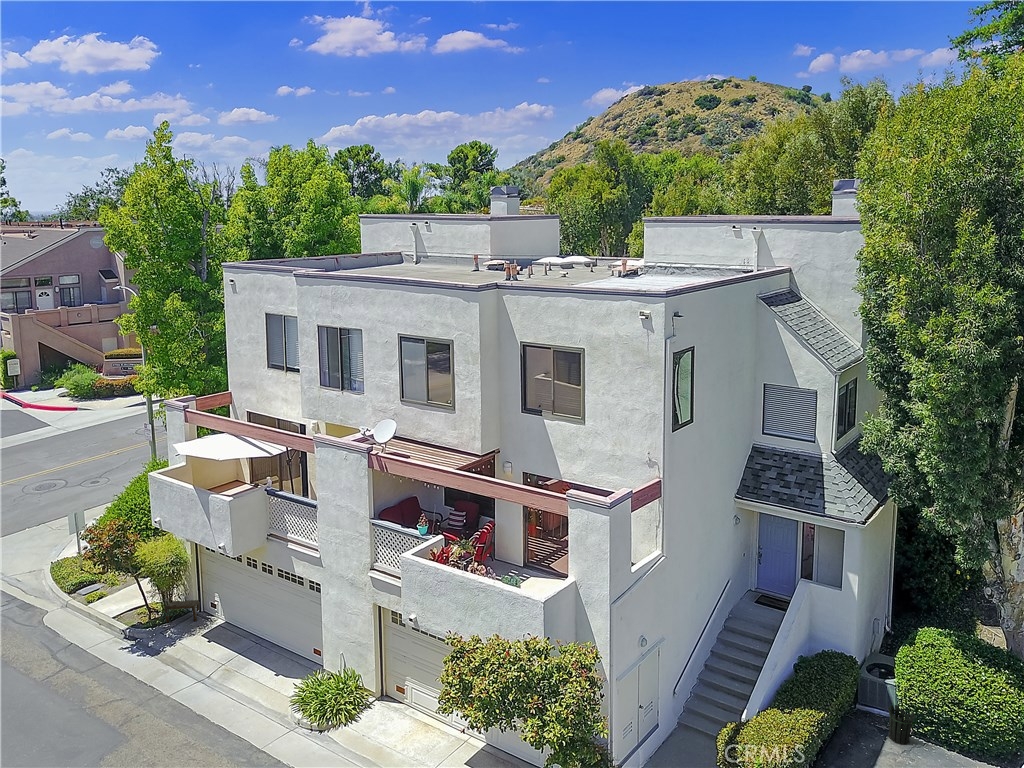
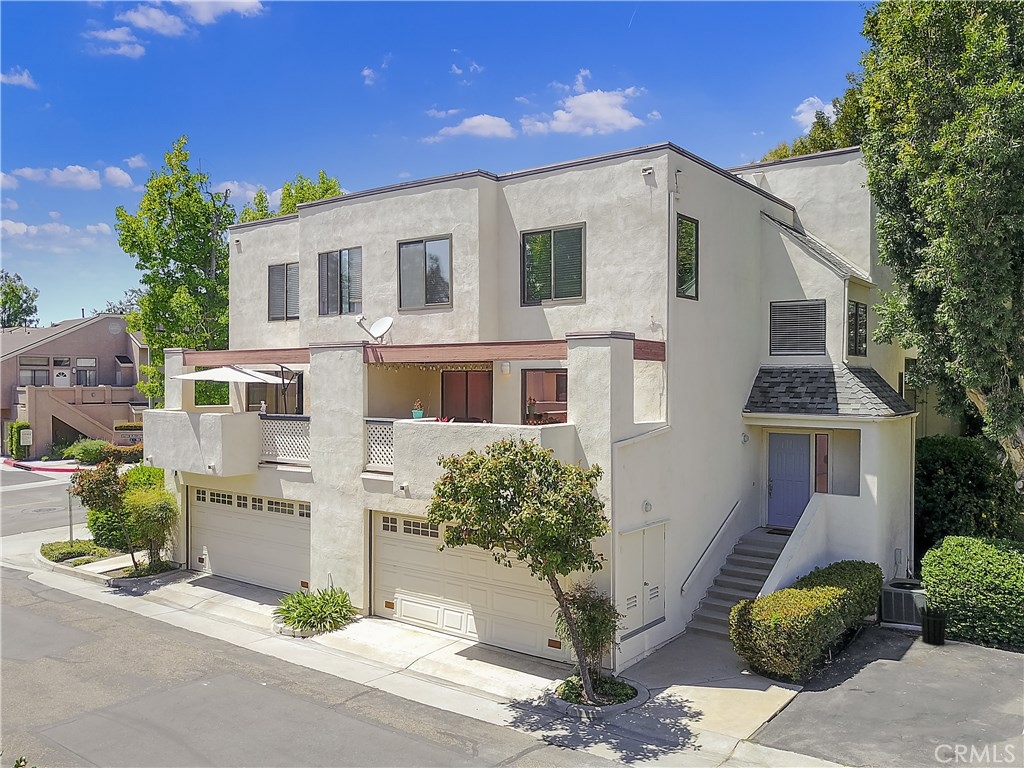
bench: present [164,600,200,623] -> none [149,554,186,575]

